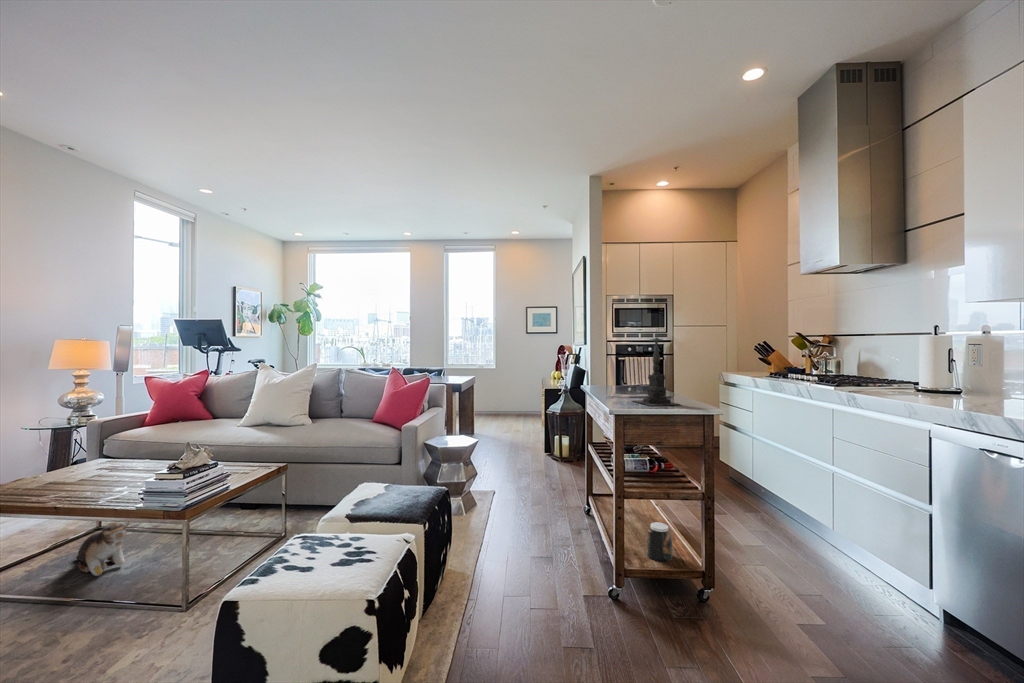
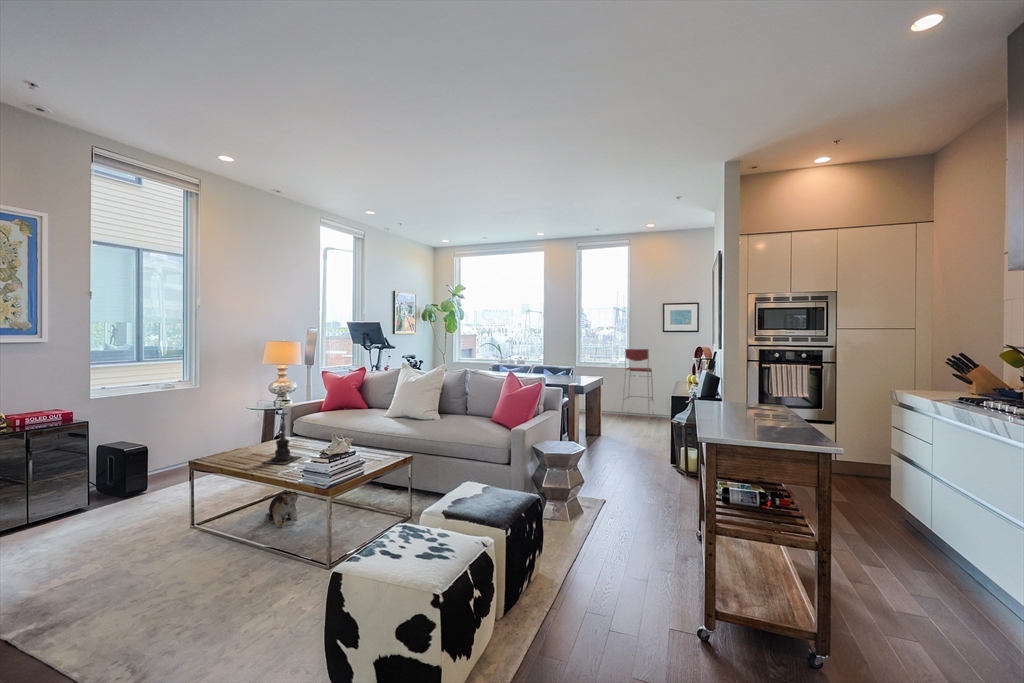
candle holder: present [634,334,679,406] -> present [263,412,300,464]
bar stool: none [492,348,521,420] -> present [621,349,654,421]
jar: present [647,522,672,562] -> none [753,563,784,610]

